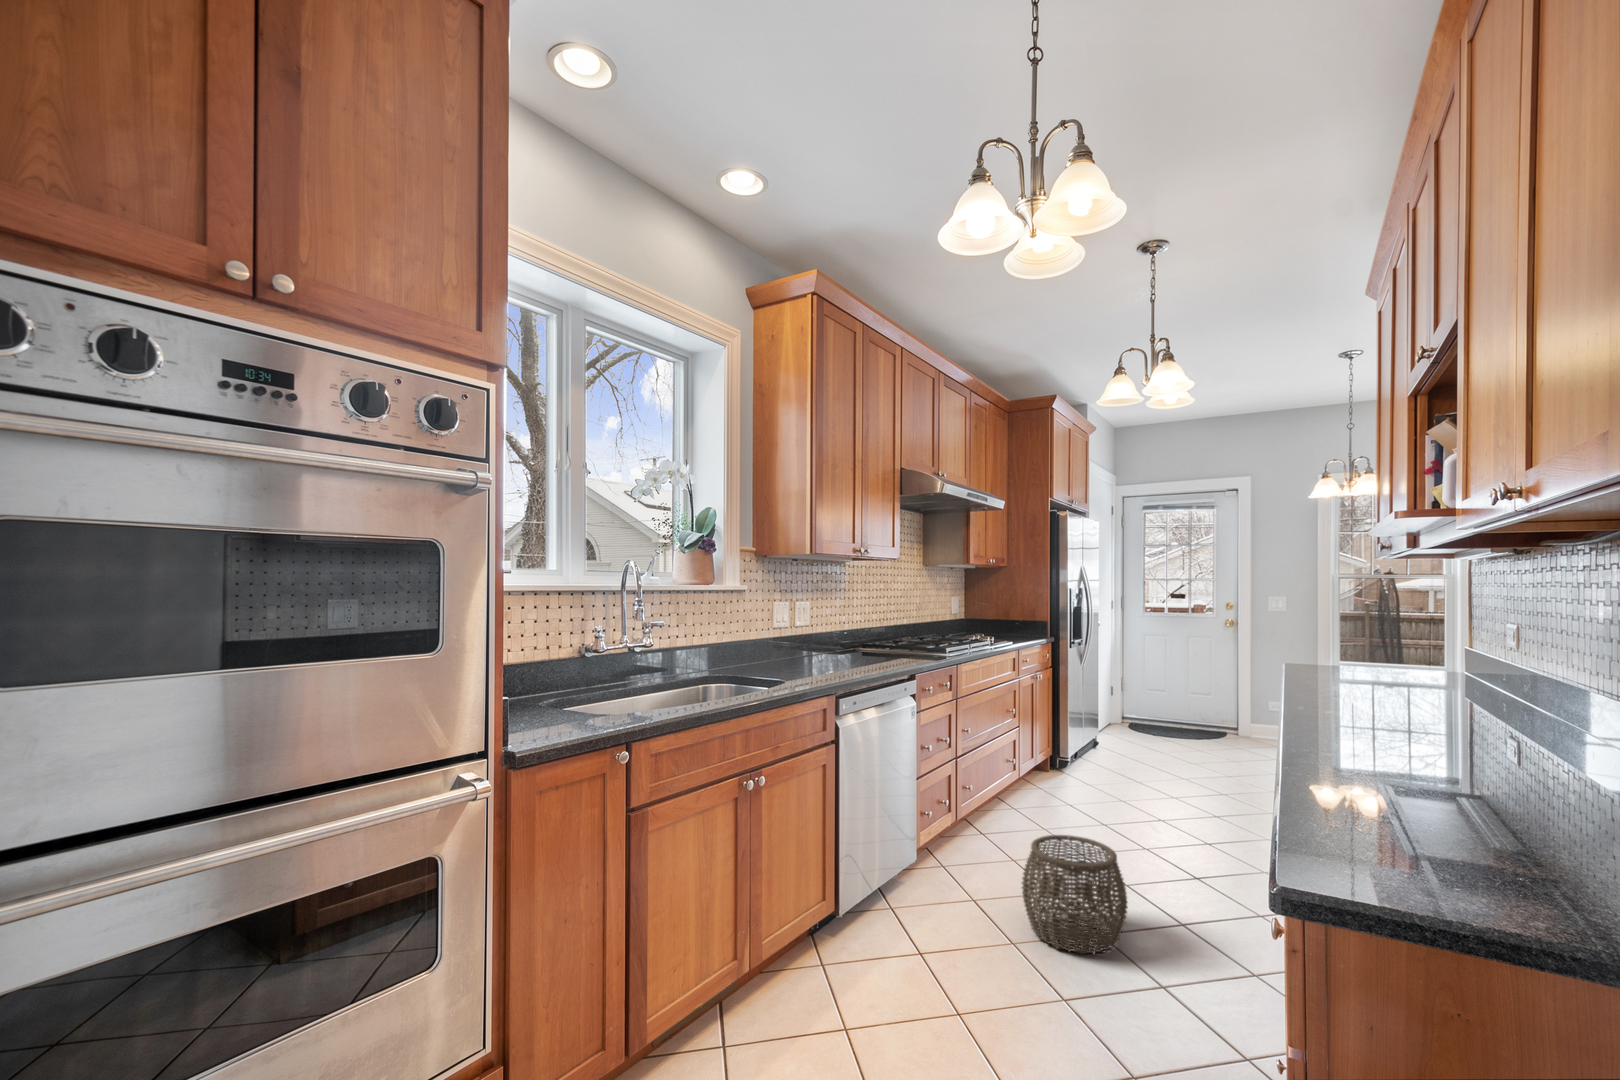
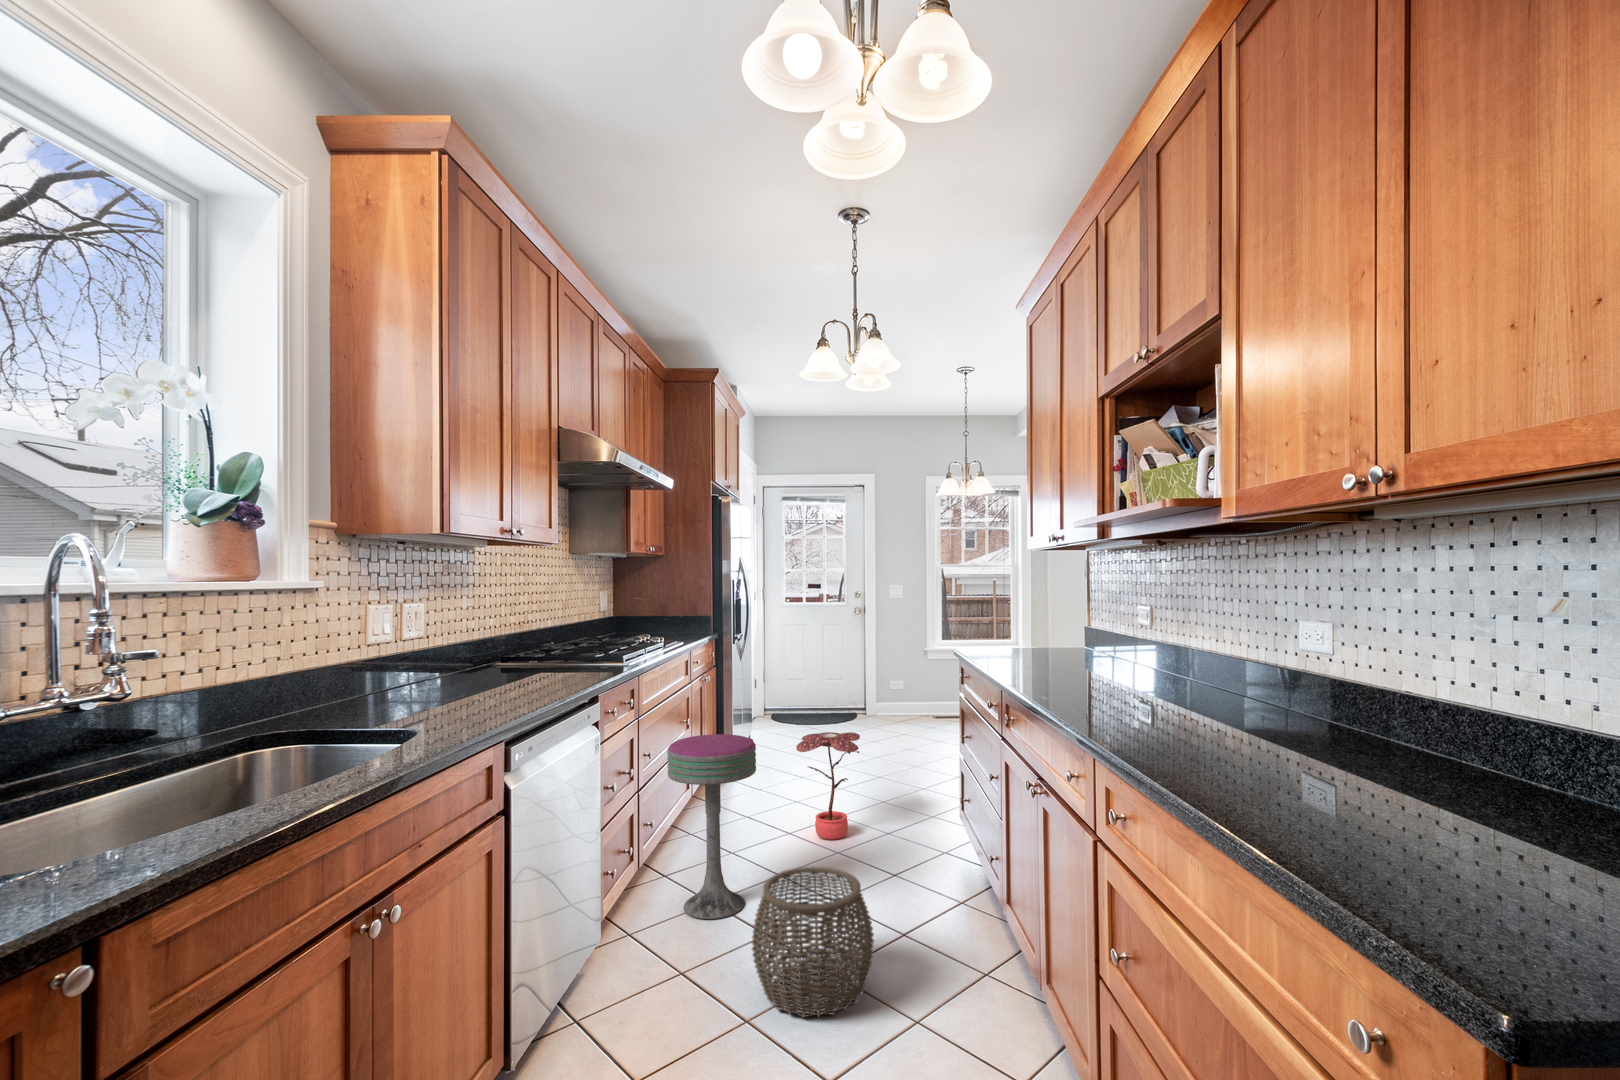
bar stool: none [978,720,1053,870] -> present [667,734,756,919]
potted plant: none [1107,737,1176,836] -> present [796,732,860,840]

